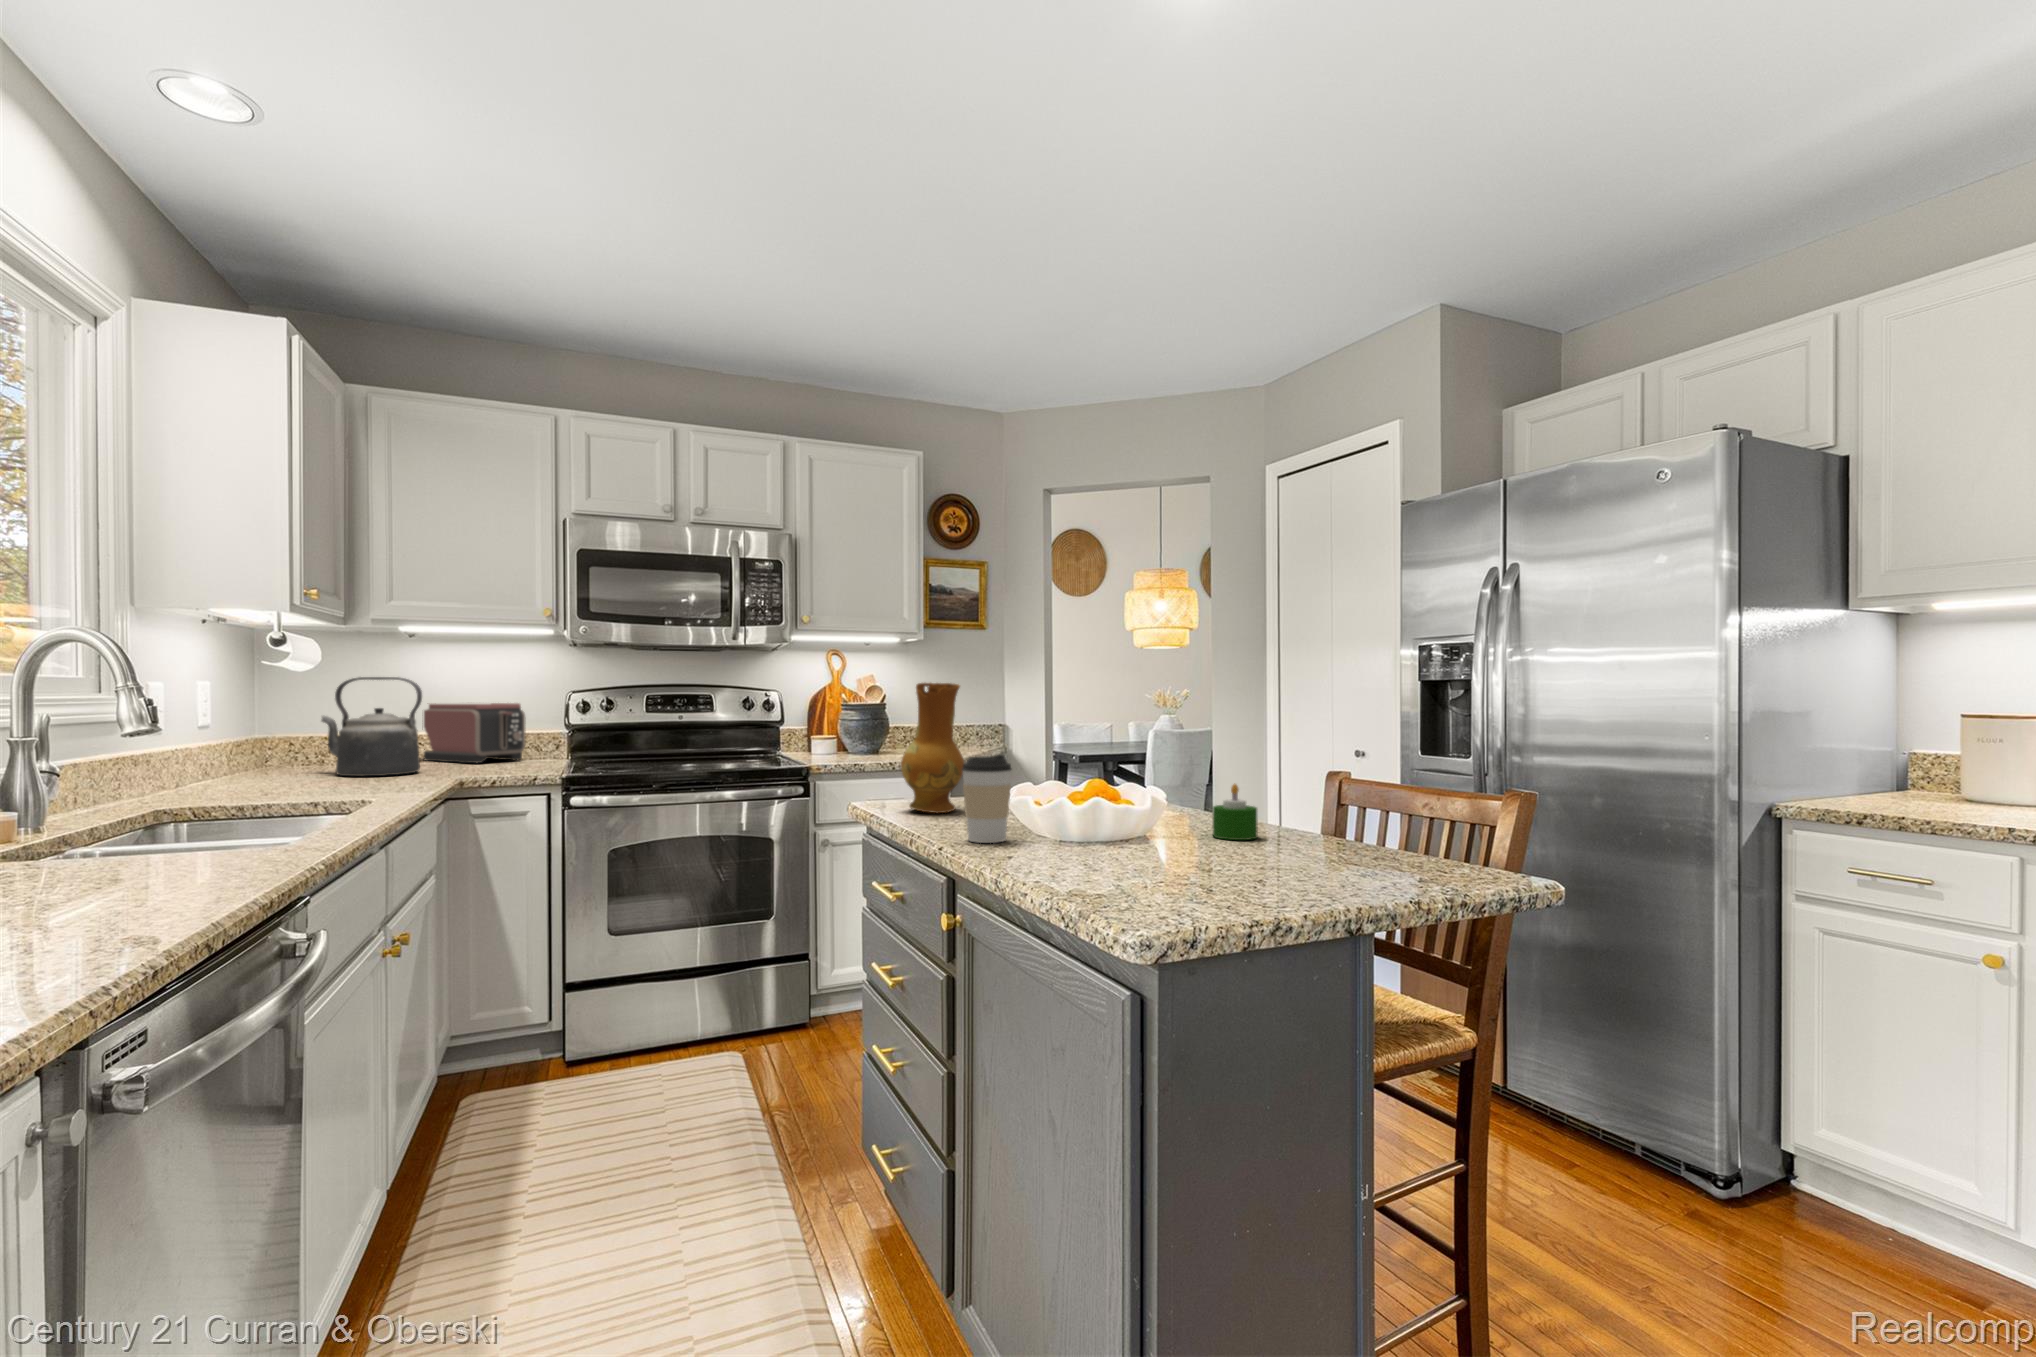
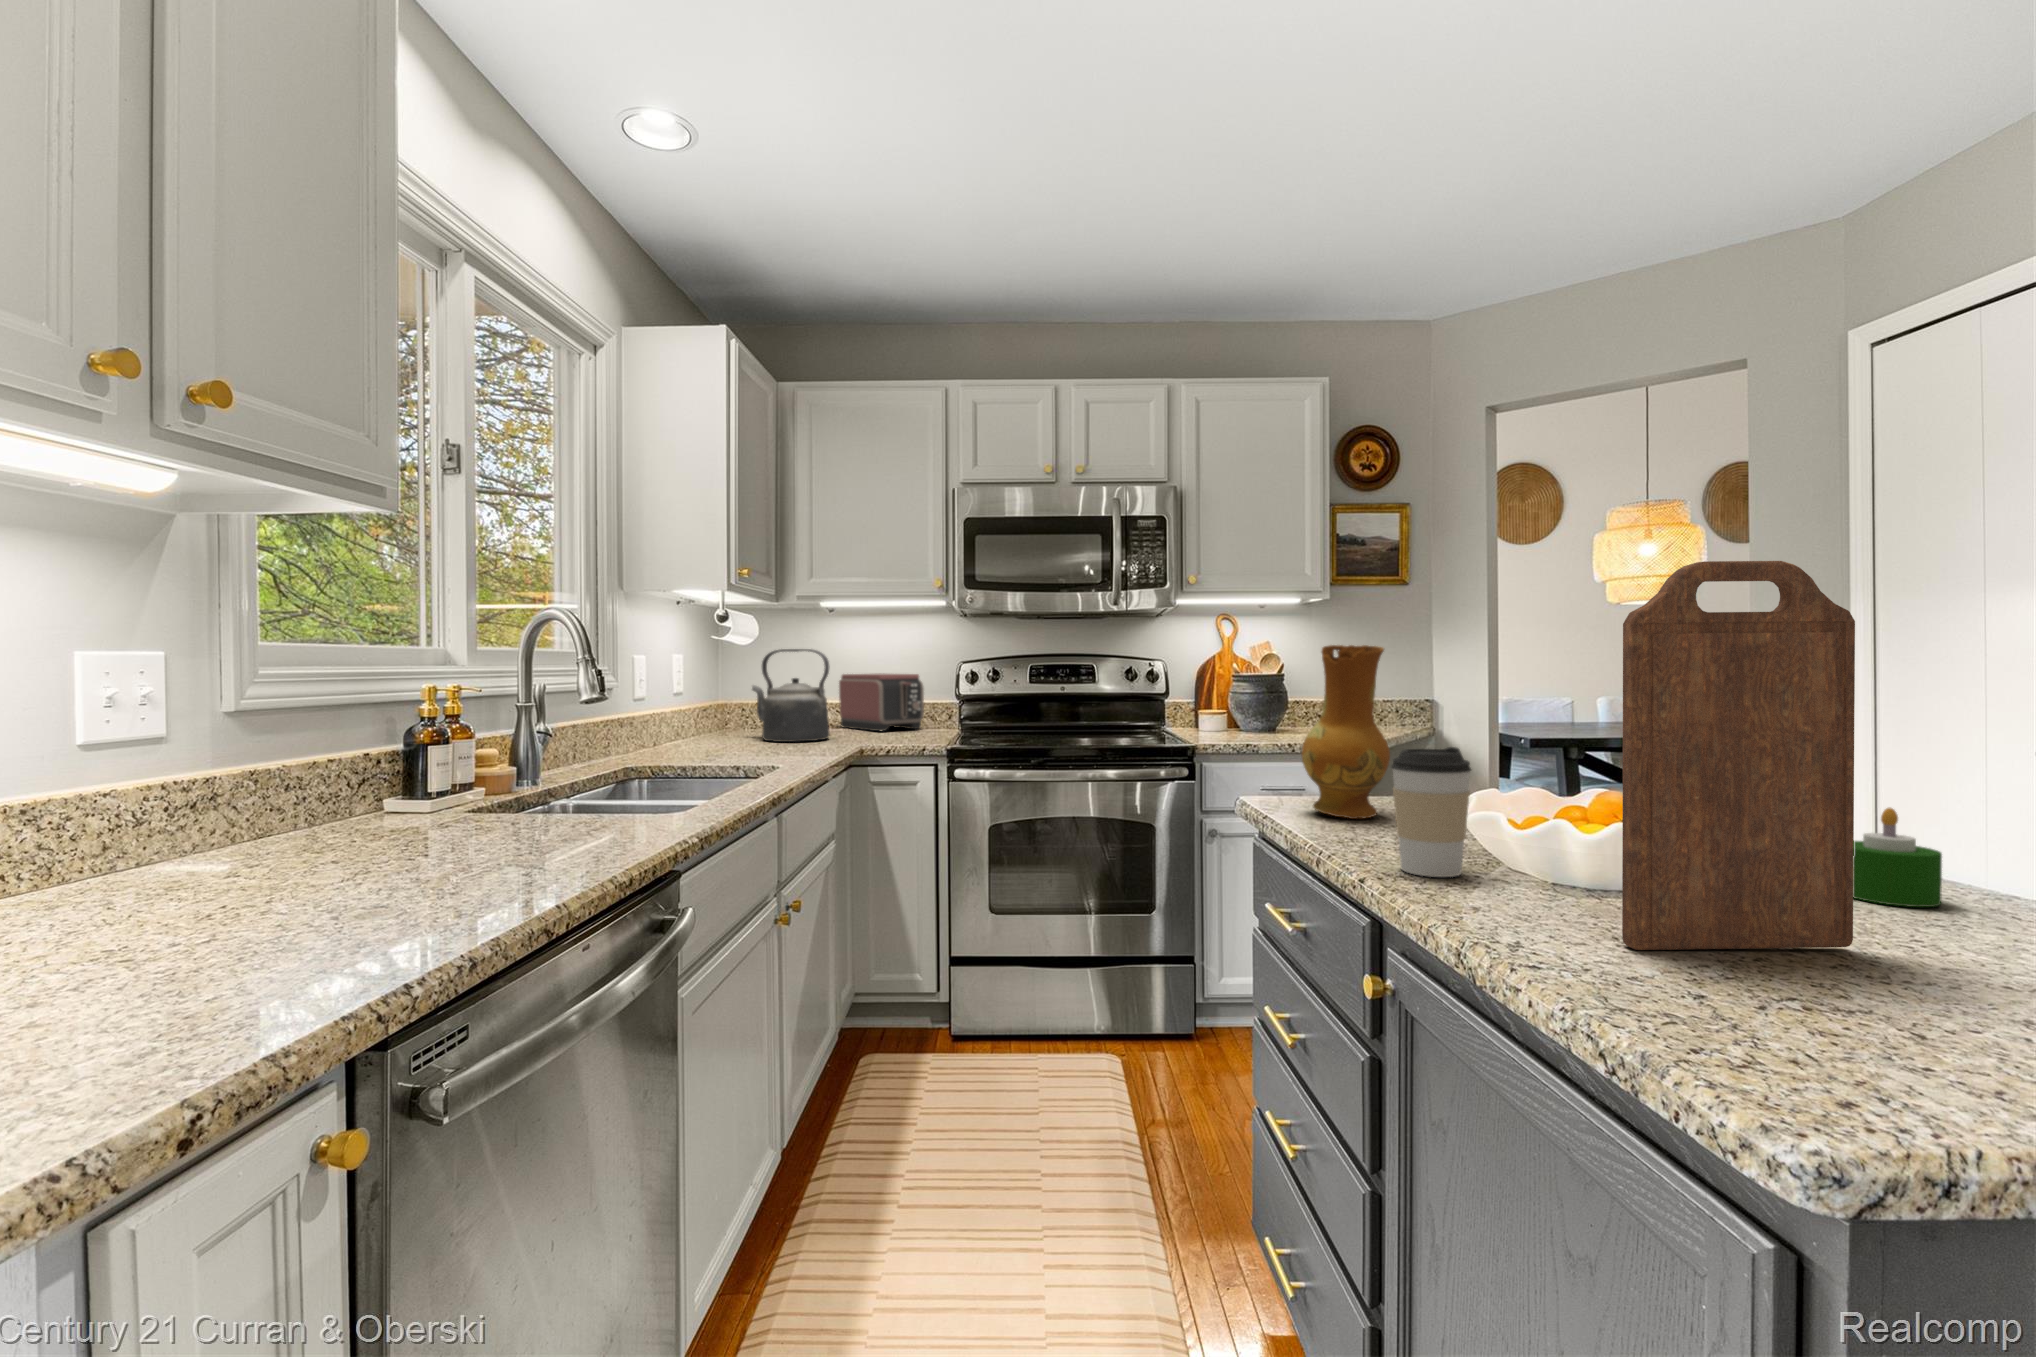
cutting board: none [1086,641,1200,869] -> present [1622,561,1855,950]

